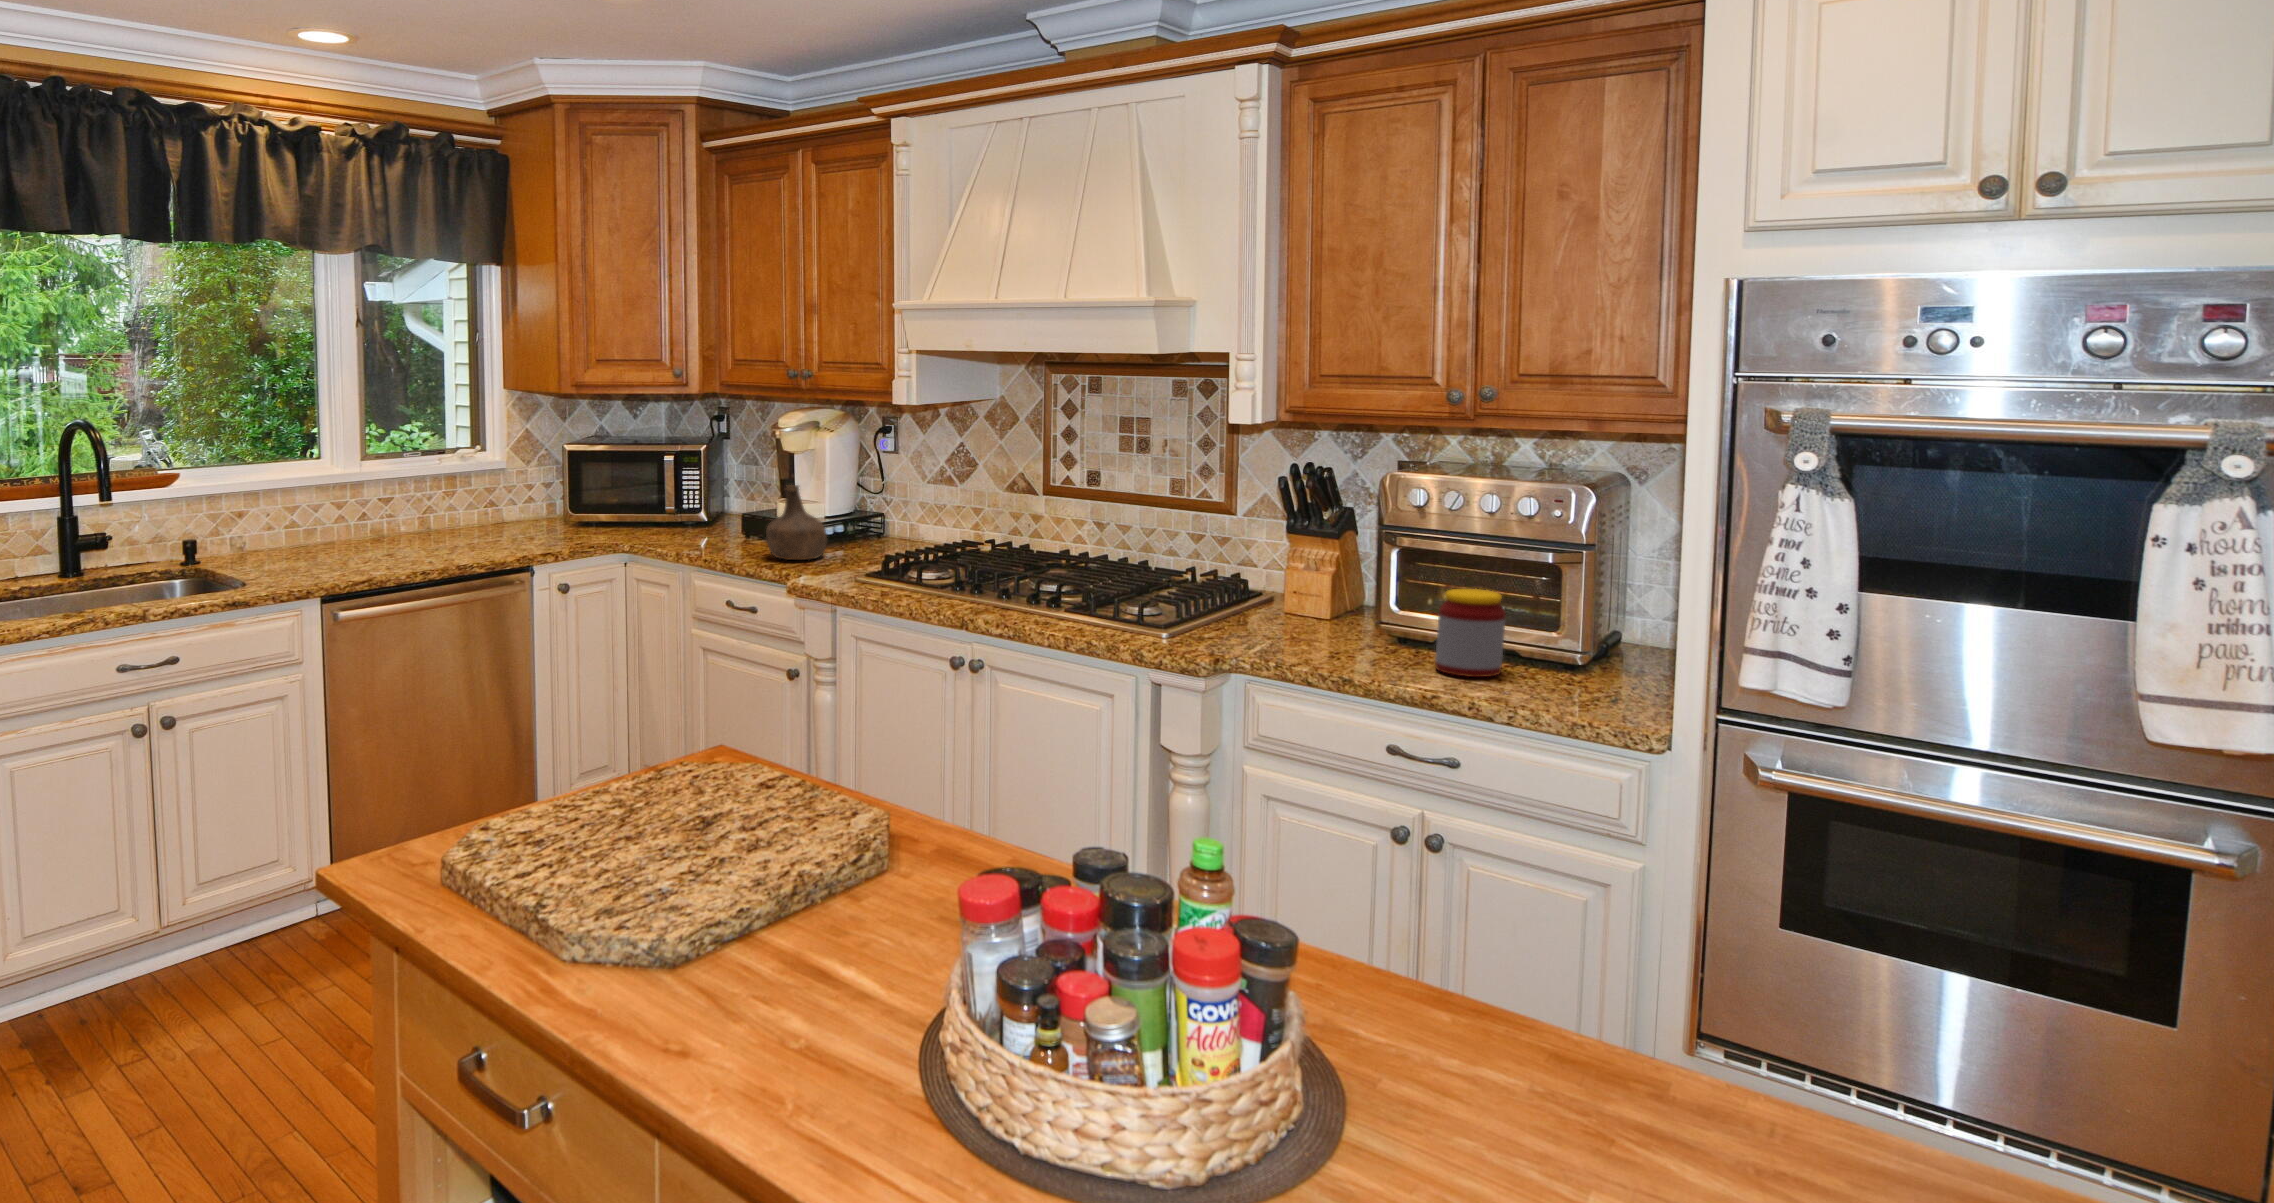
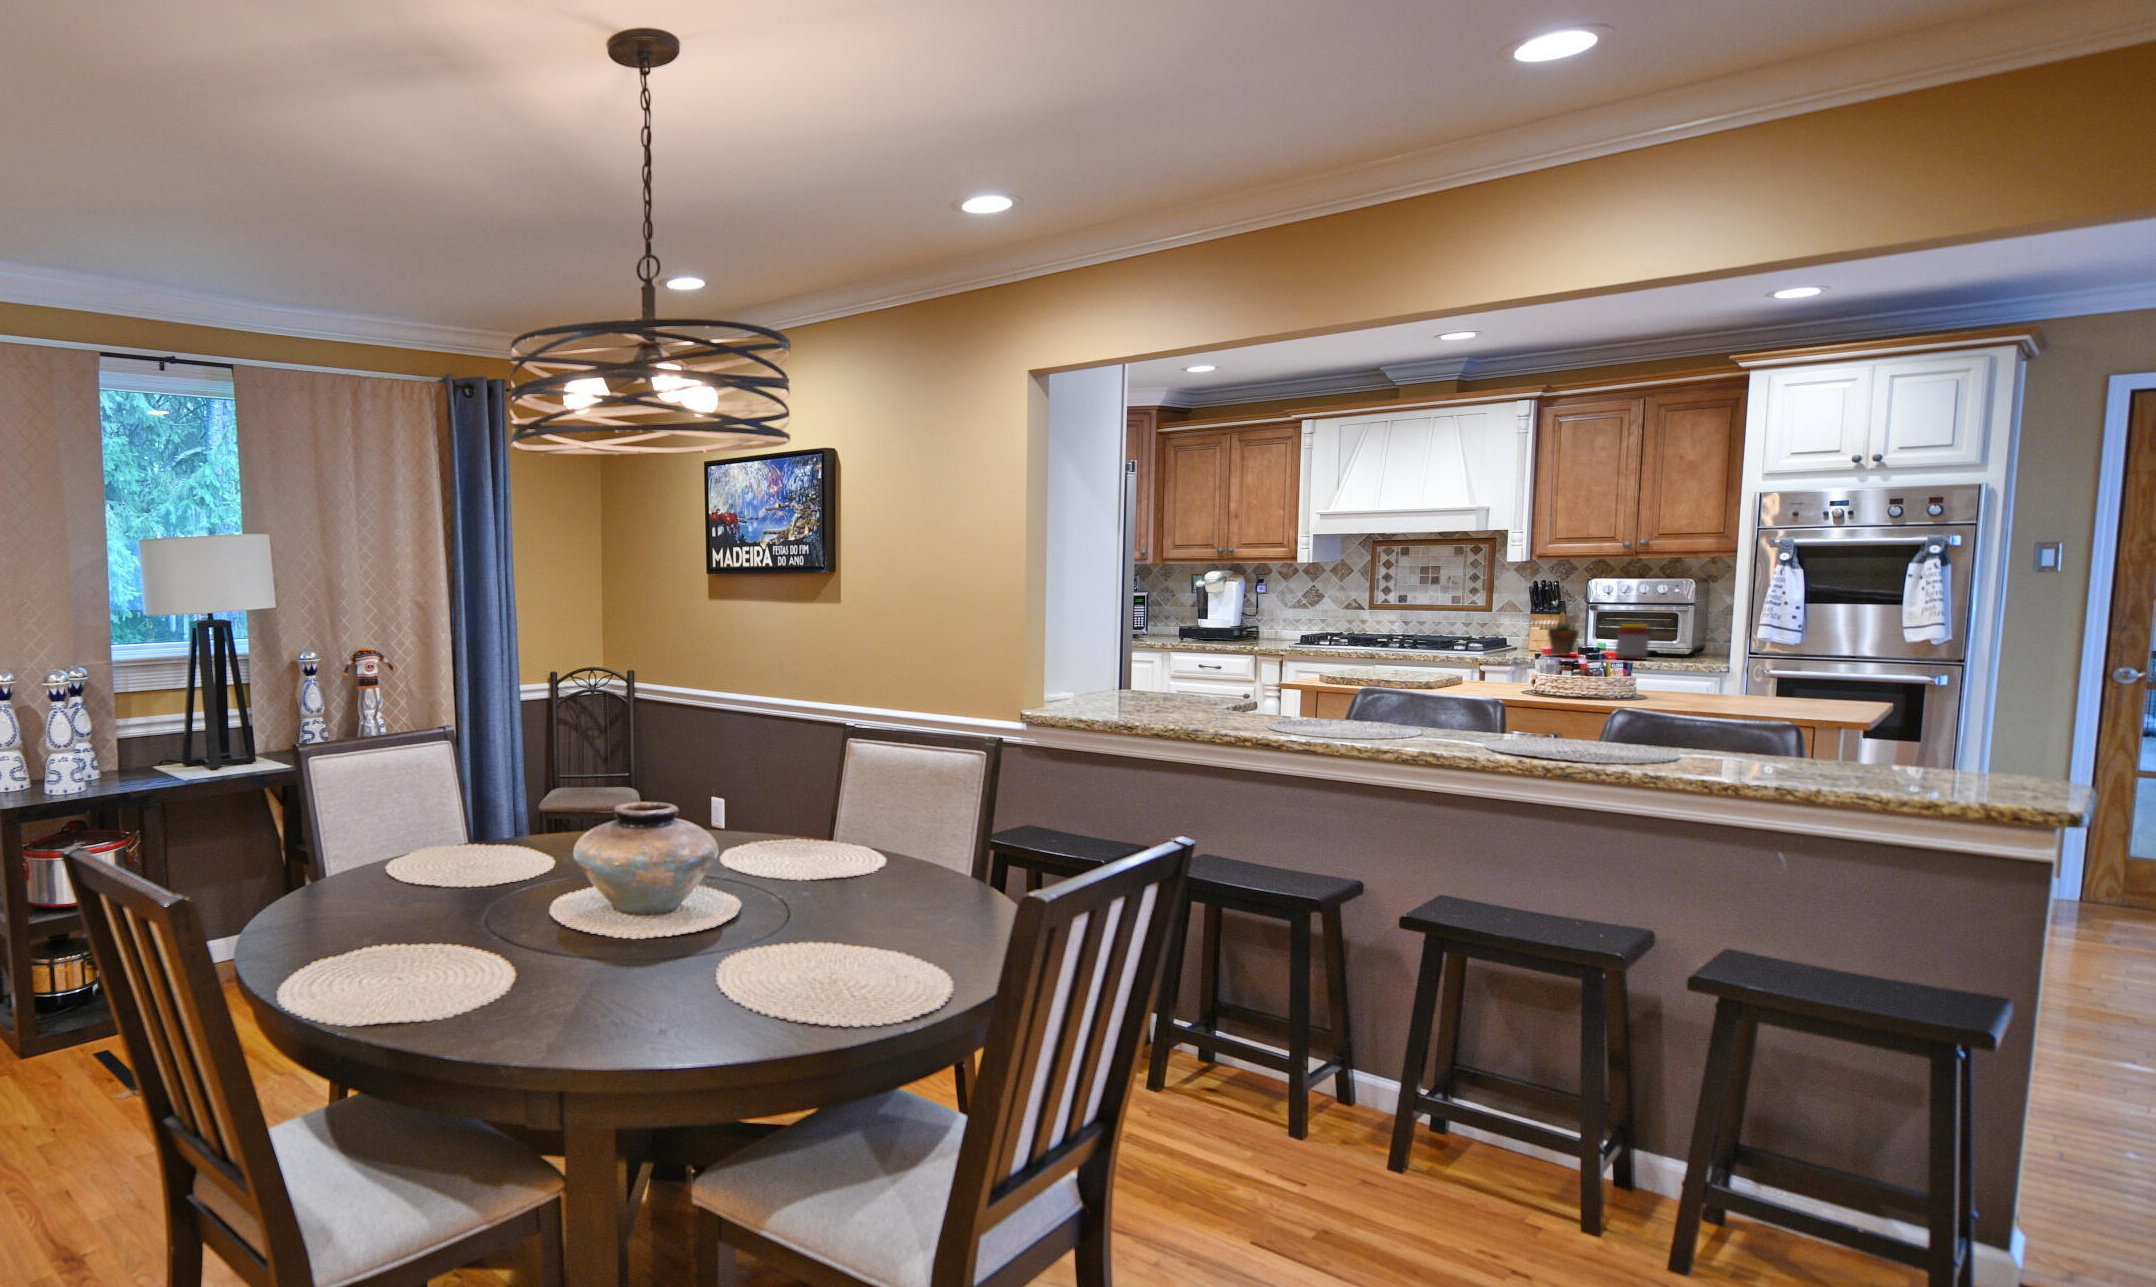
bottle: present [766,485,827,560] -> none [1220,602,1254,640]
succulent plant: none [1298,551,1365,653] -> present [1548,614,1579,656]

